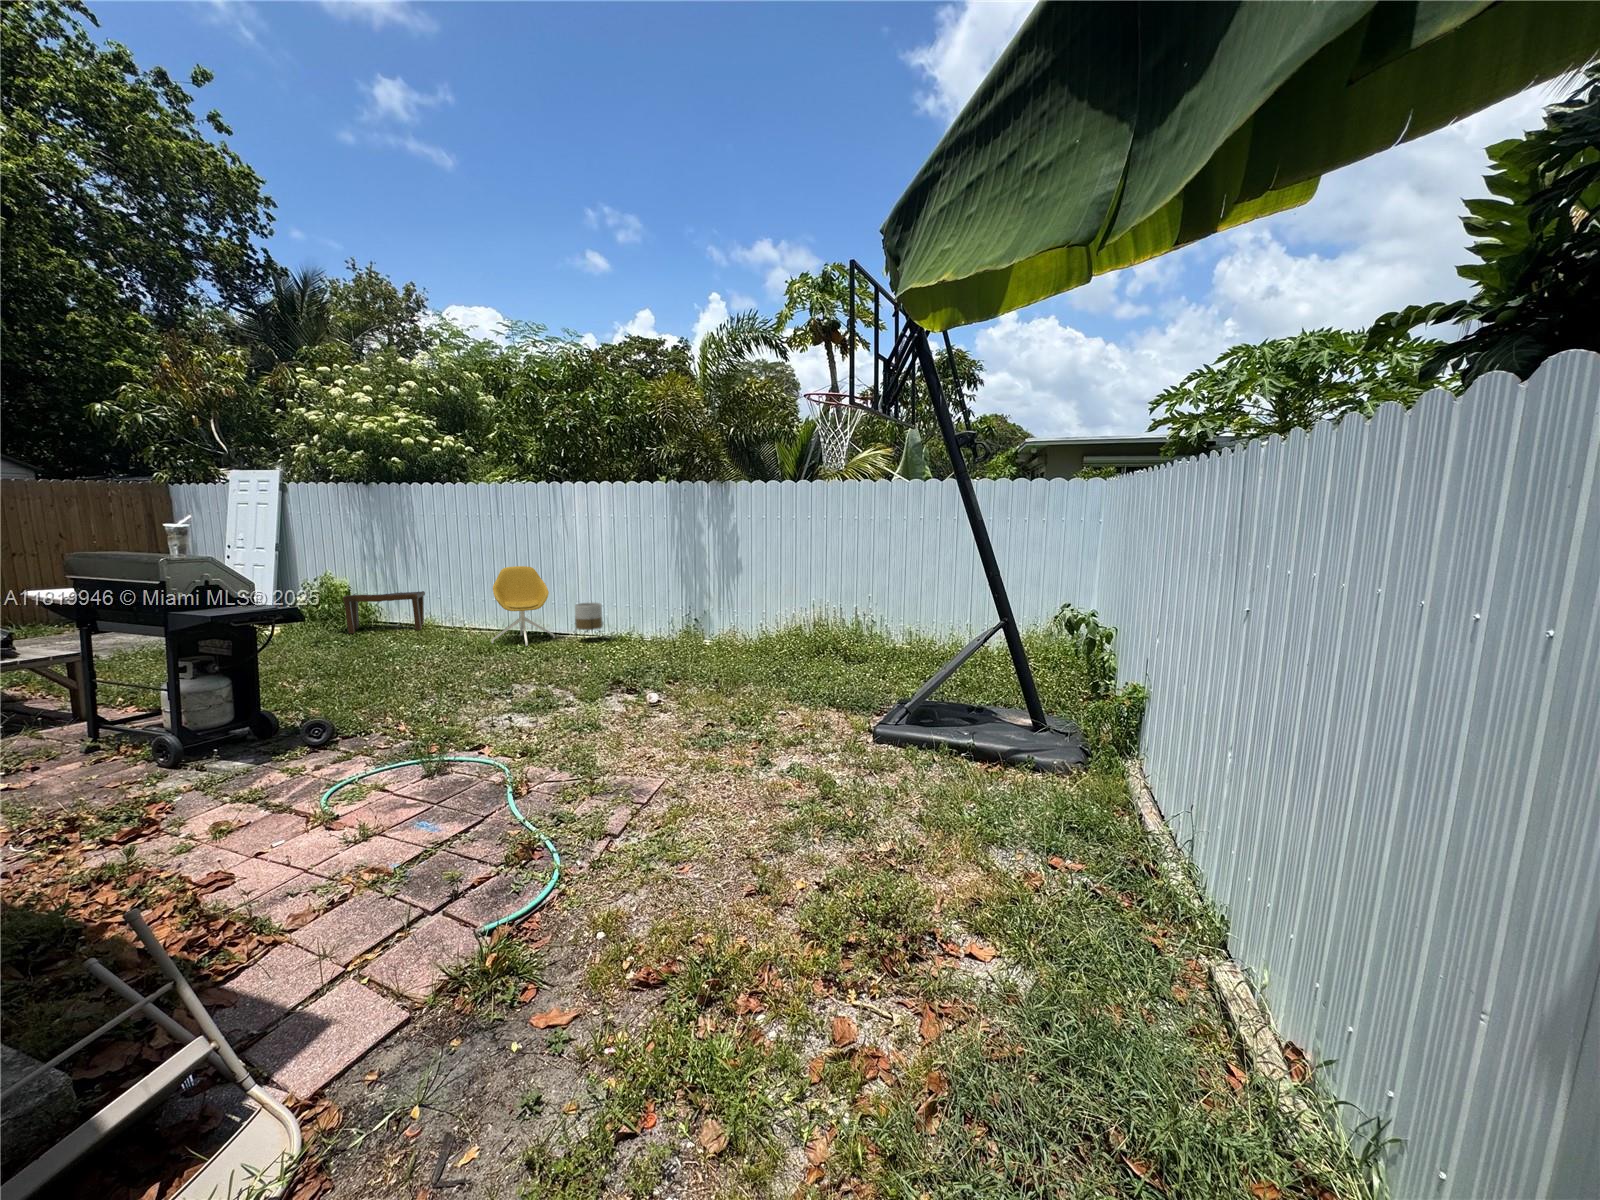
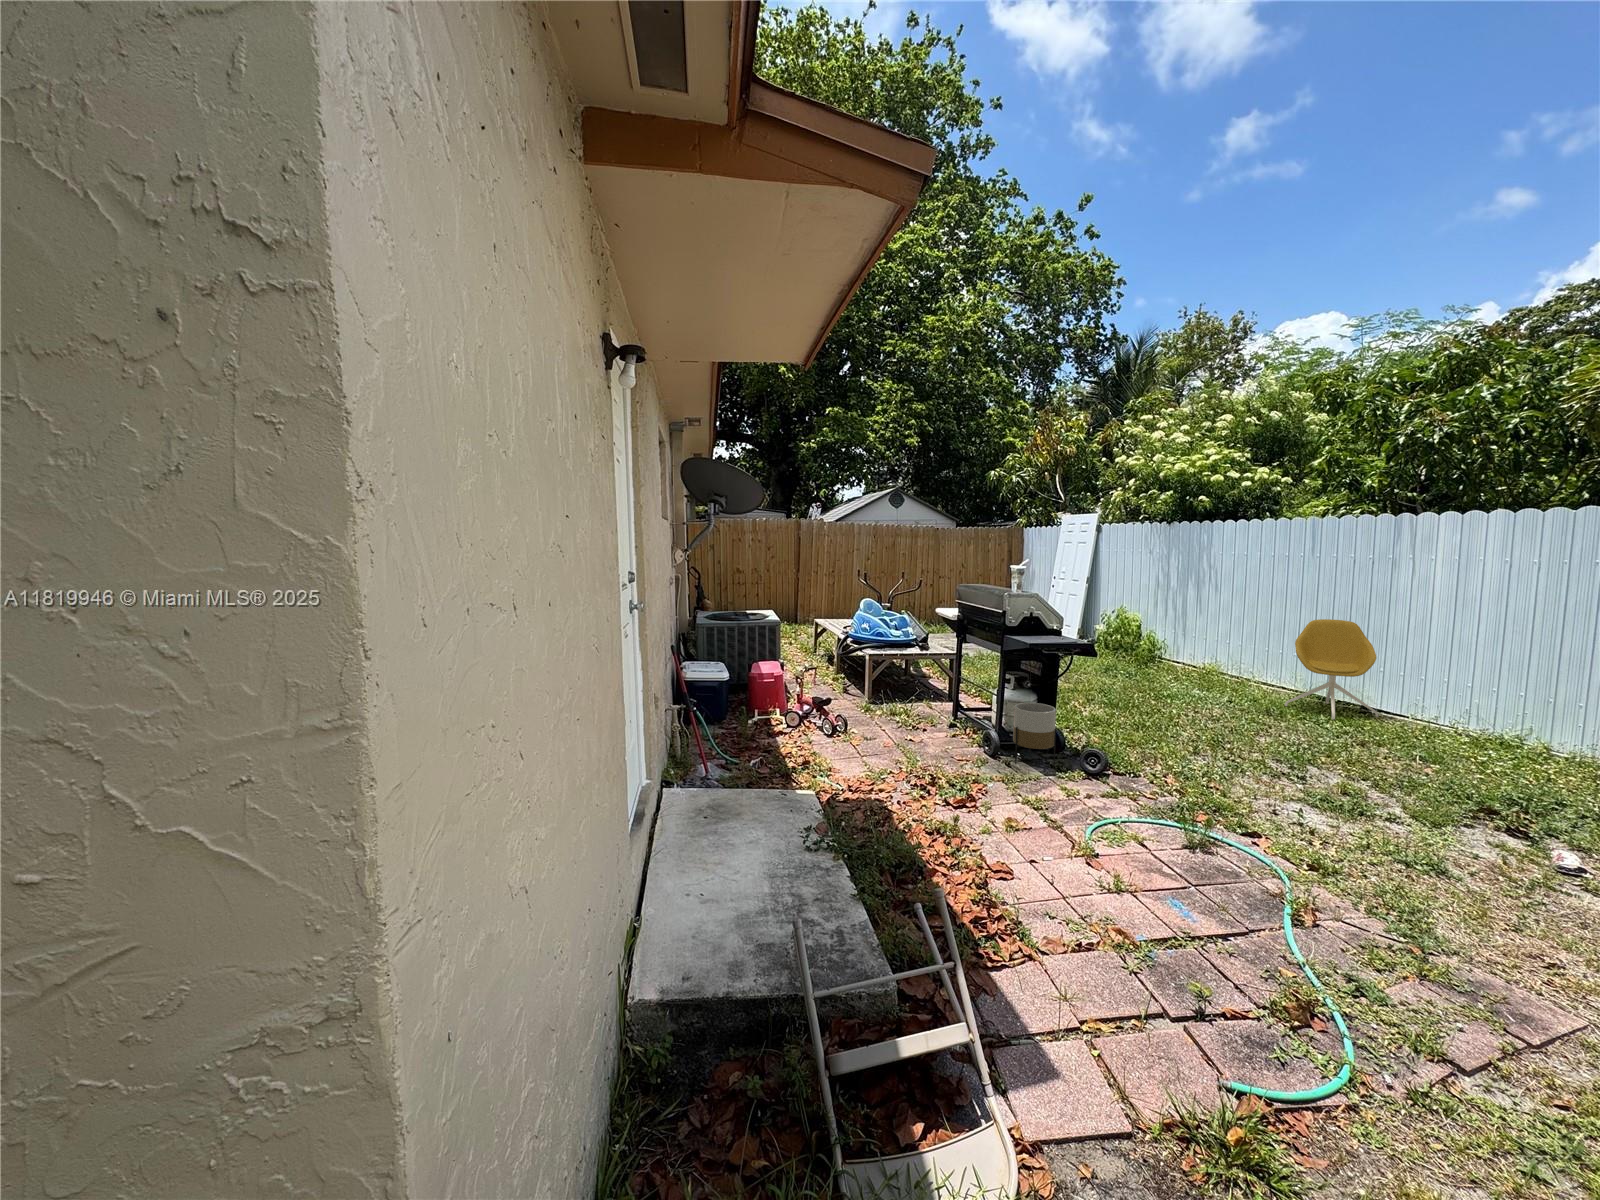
bench: present [343,591,425,634] -> none [1133,629,1213,674]
planter: present [575,602,603,630] -> present [1013,703,1056,767]

